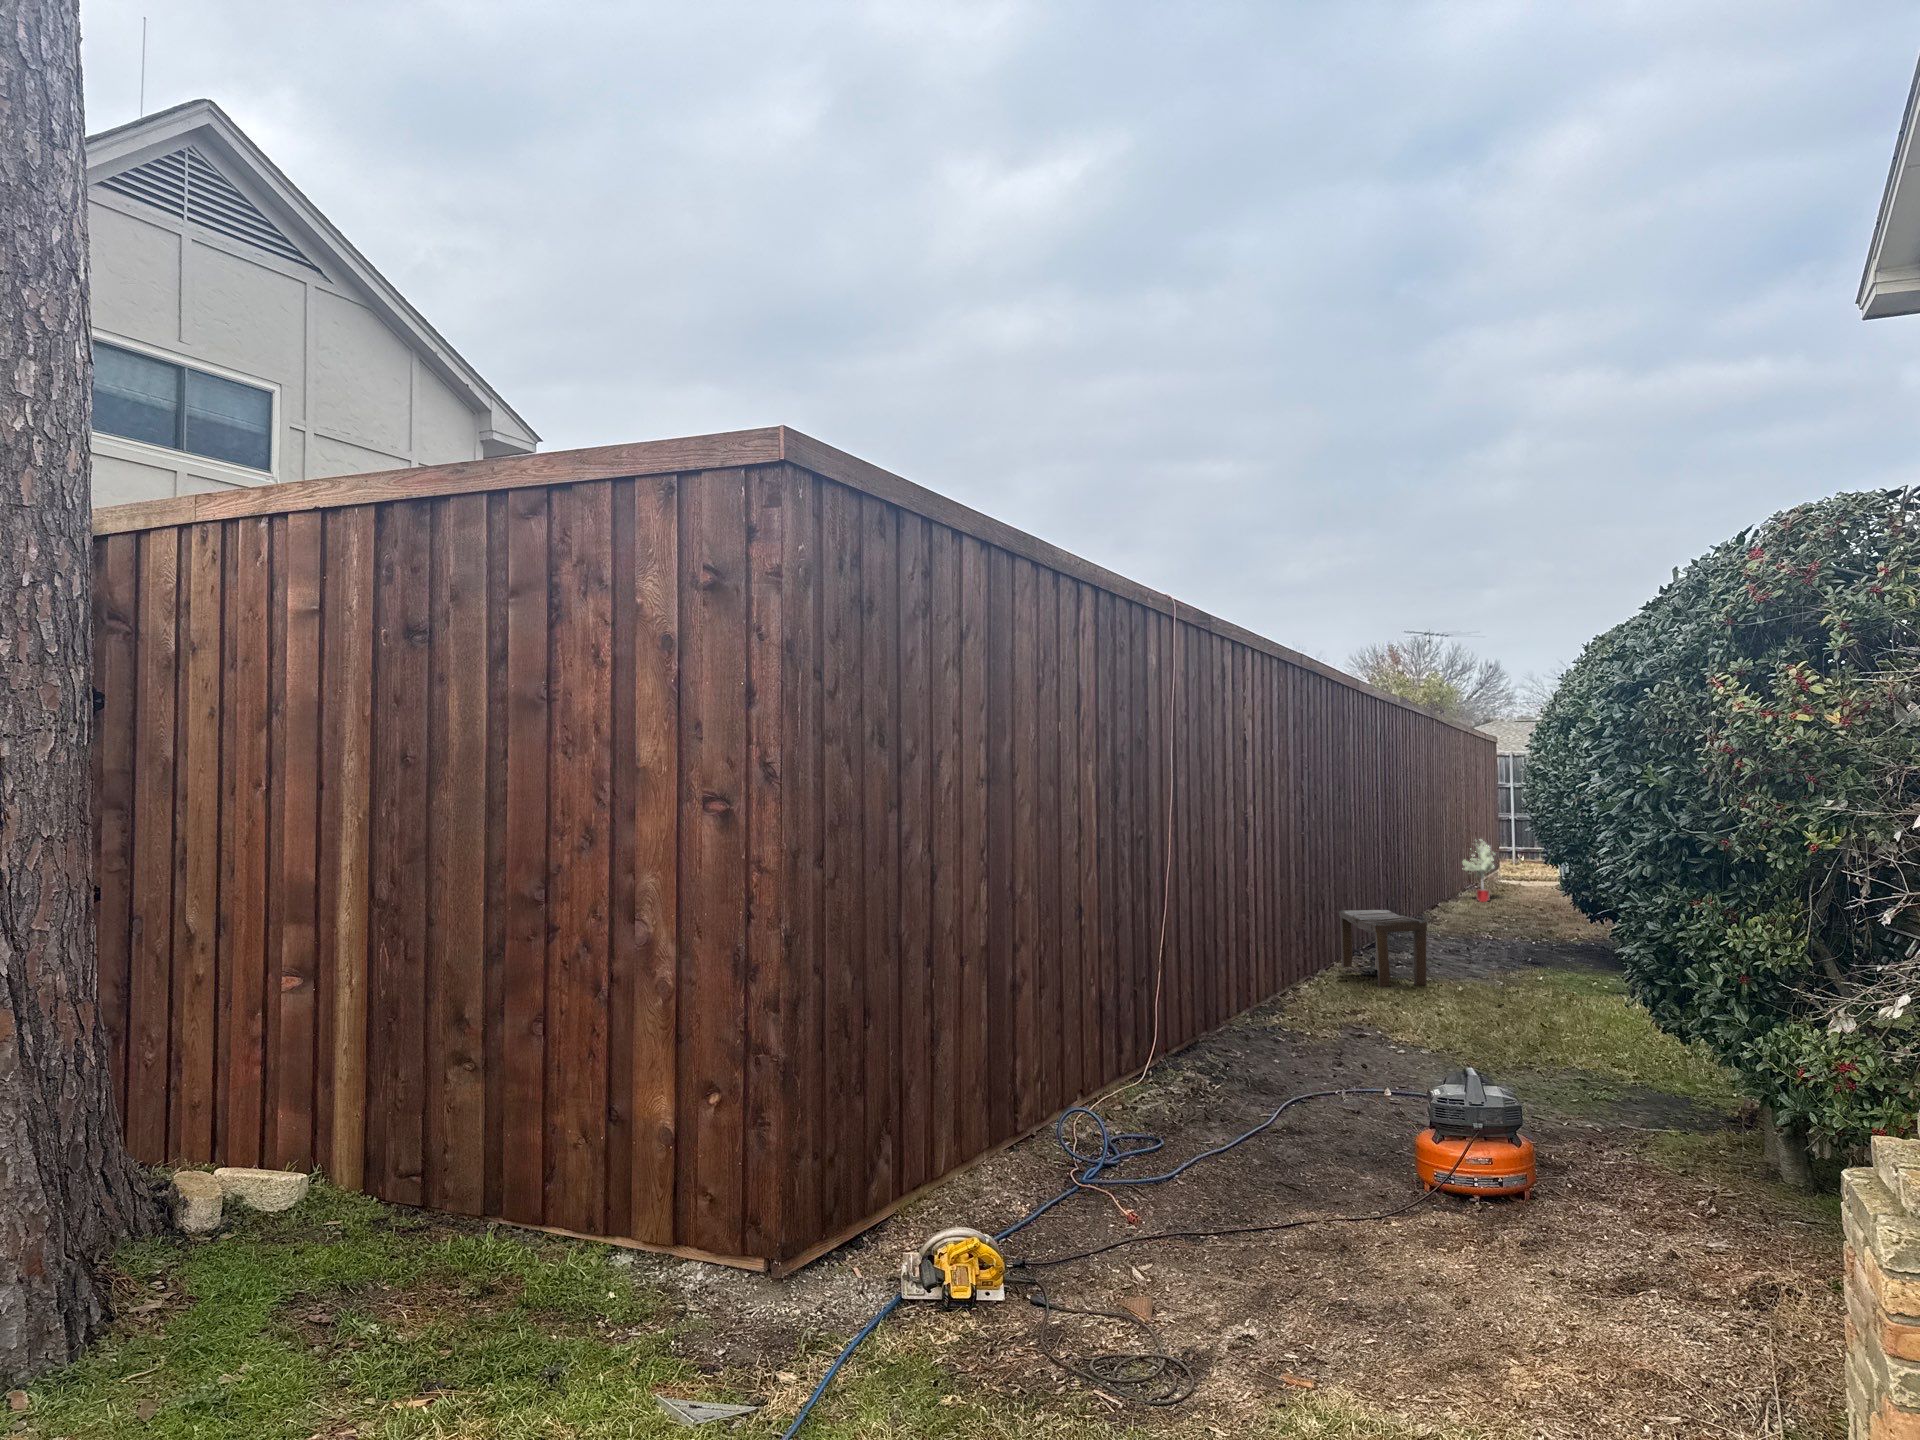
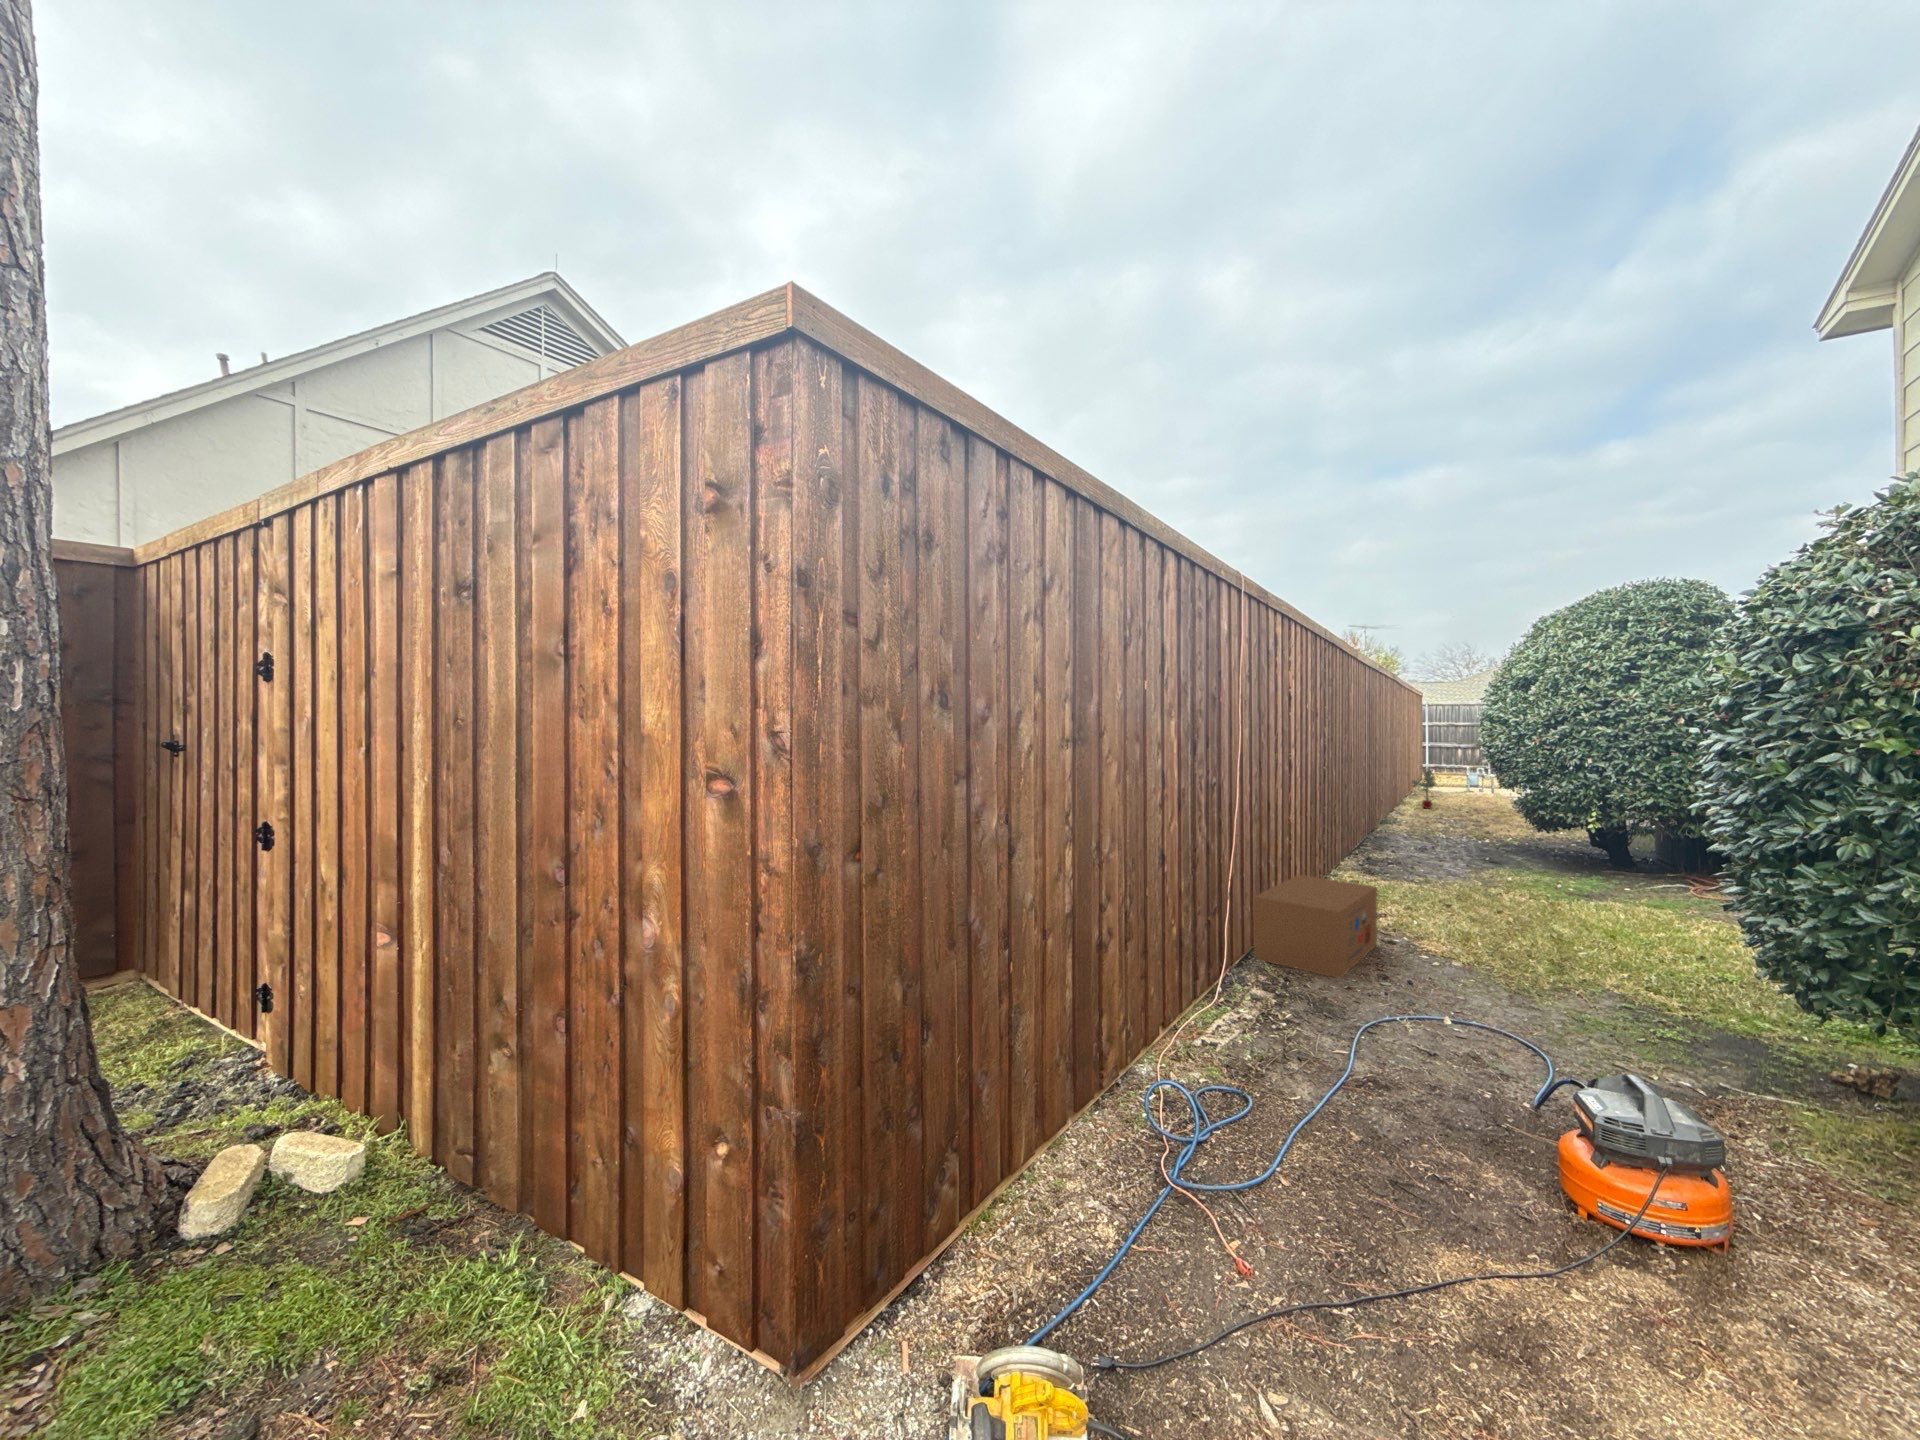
bench: present [1339,910,1427,986] -> none [1344,825,1424,888]
cardboard box: none [1200,958,1345,1067] -> present [1254,875,1377,978]

